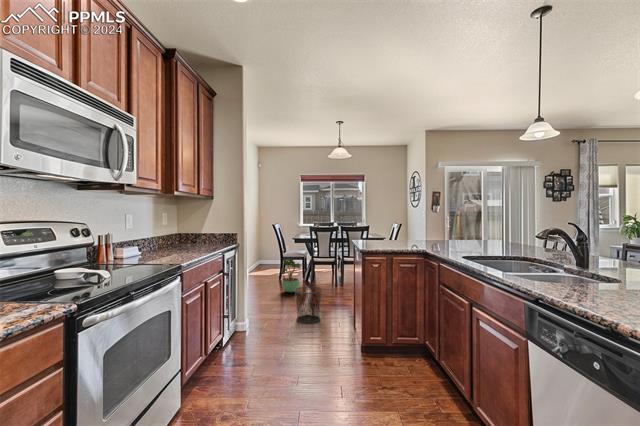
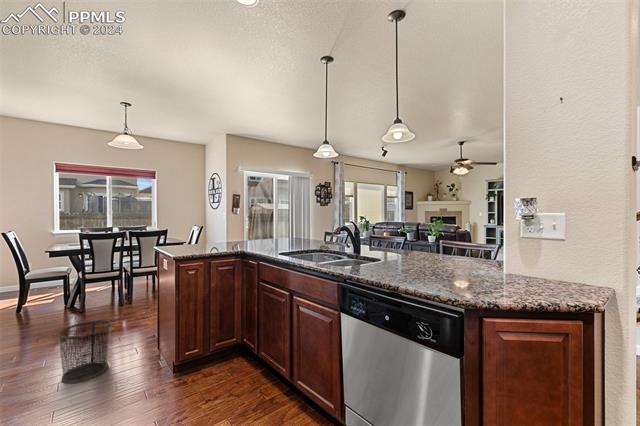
potted plant: present [281,258,300,292] -> none [19,281,62,334]

